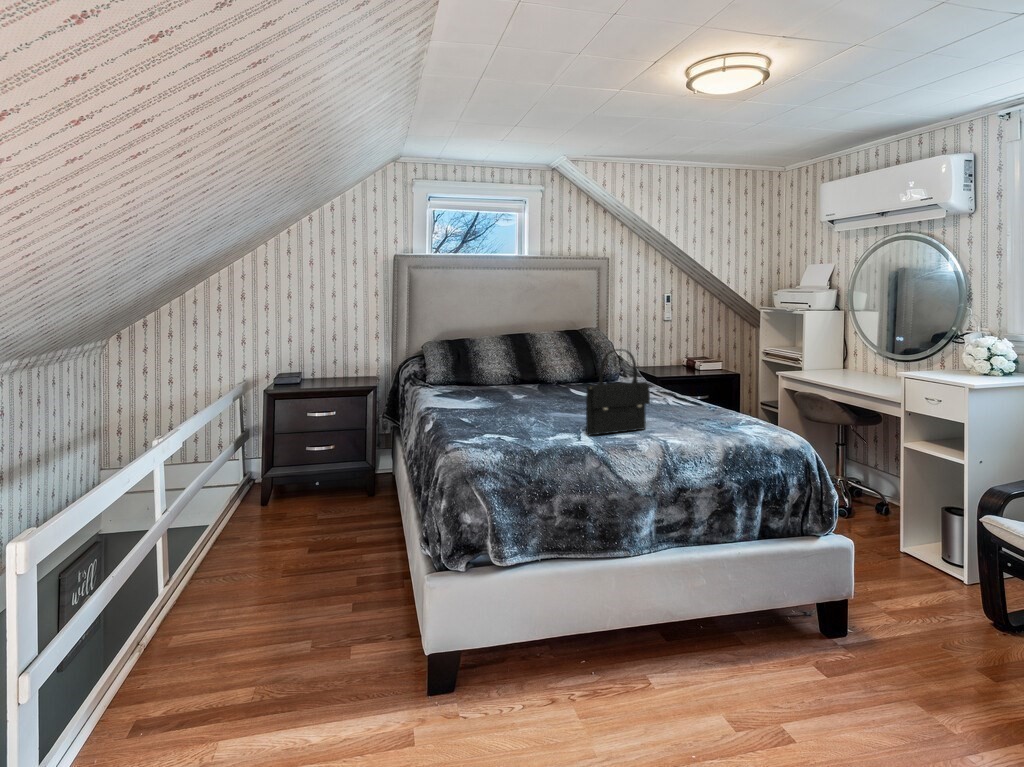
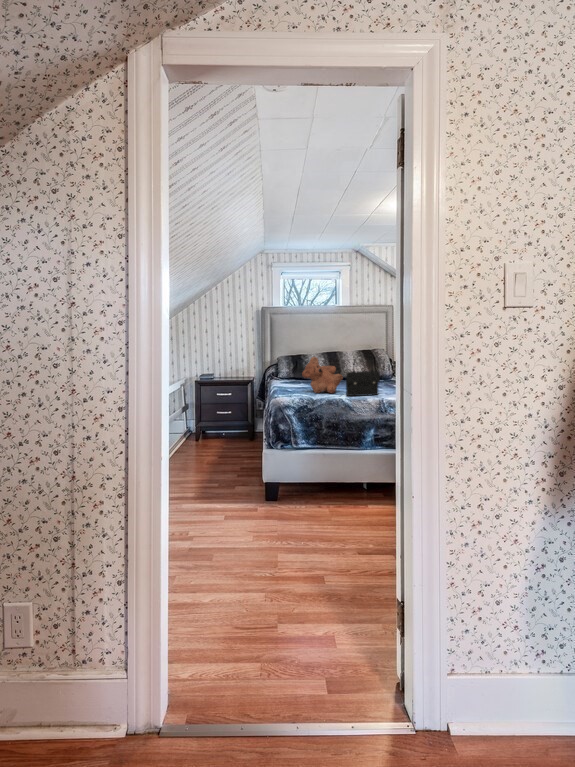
teddy bear: none [490,352,571,426] -> present [302,357,343,393]

